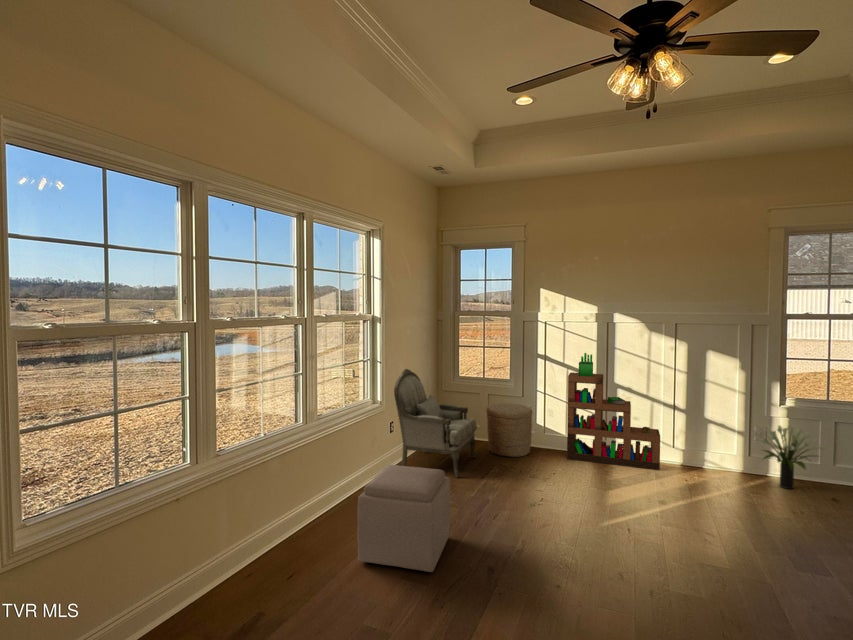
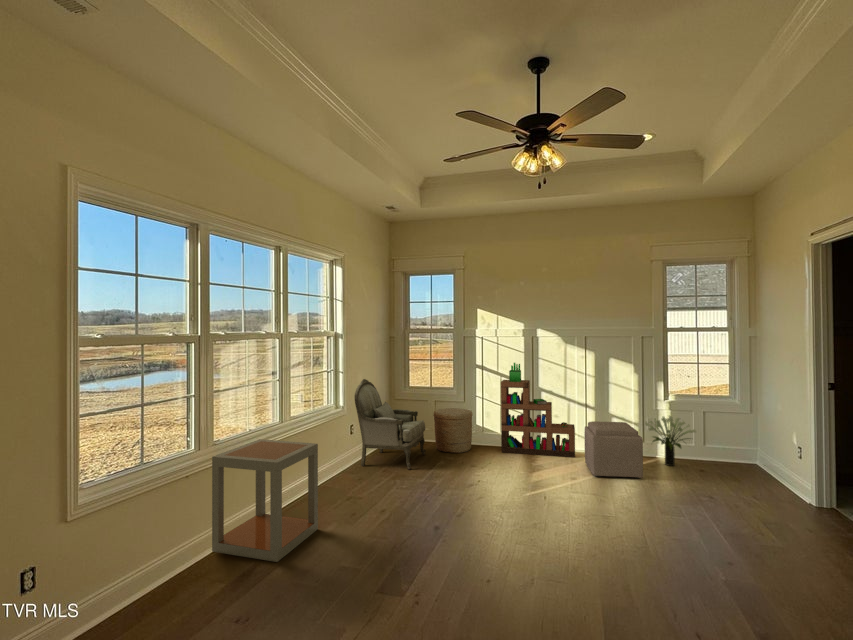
side table: none [212,446,343,609] -> present [212,439,318,562]
ottoman: present [358,465,450,572] -> present [584,421,643,479]

